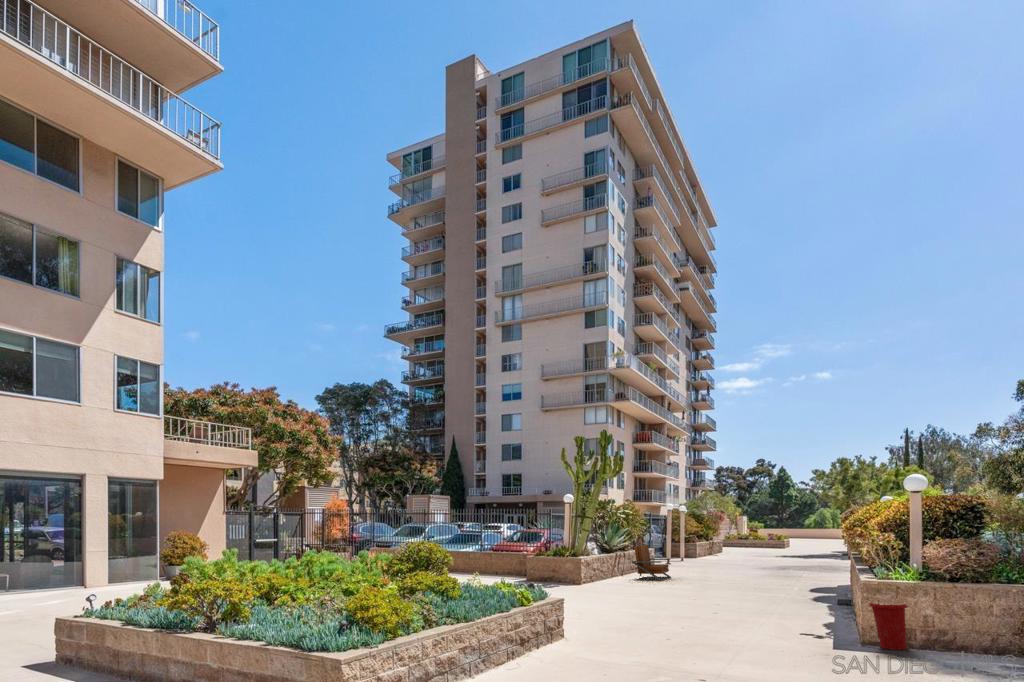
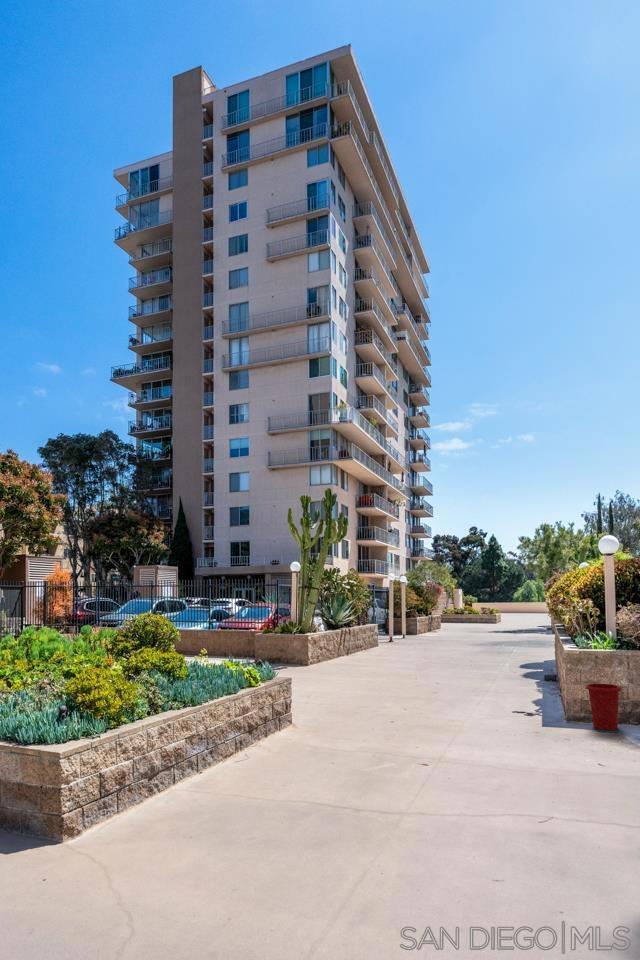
lounge chair: present [632,545,671,581] -> none [355,621,391,656]

